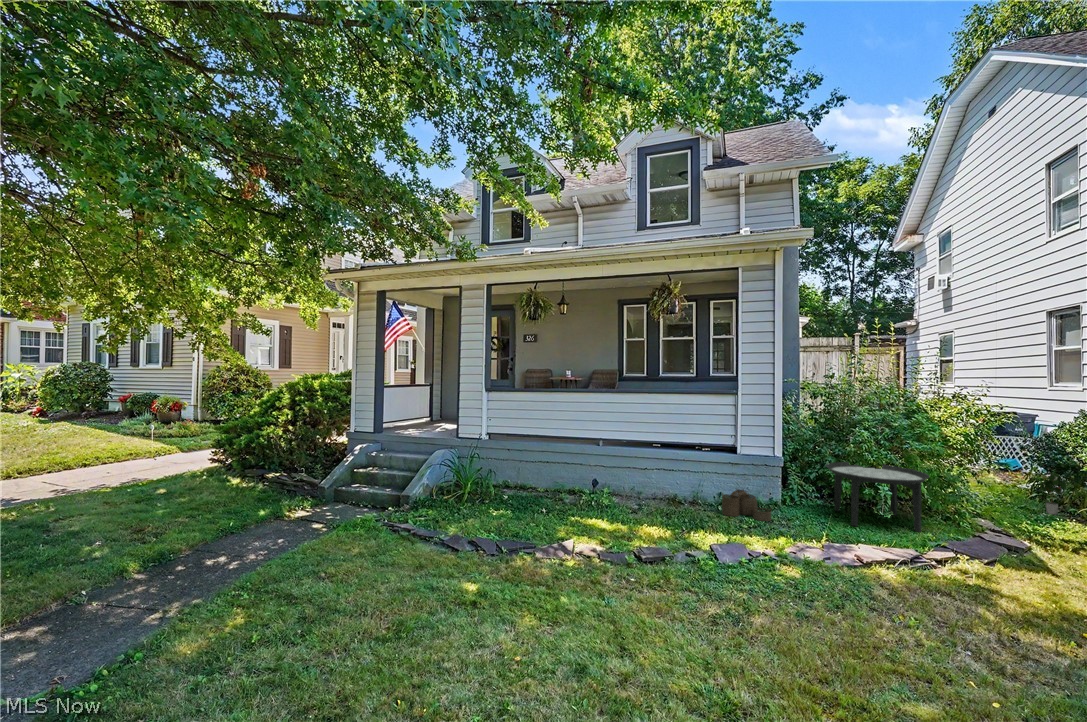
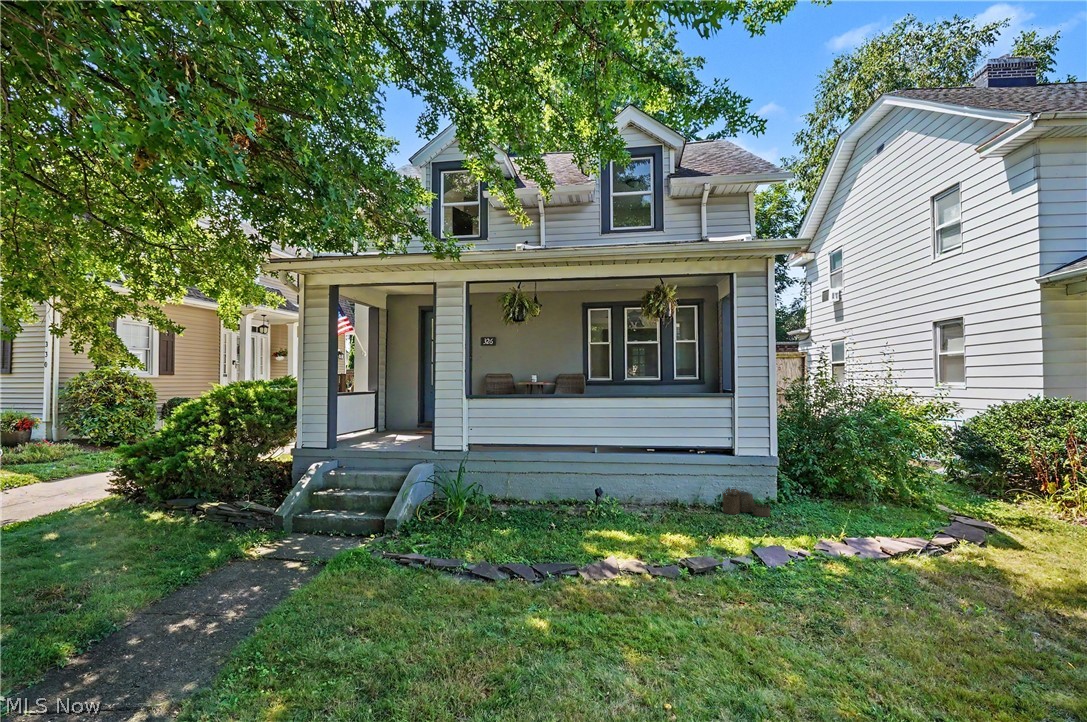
round table: present [826,462,929,532] -> none [806,456,899,516]
potted plant: present [1041,472,1070,514] -> none [956,455,983,491]

